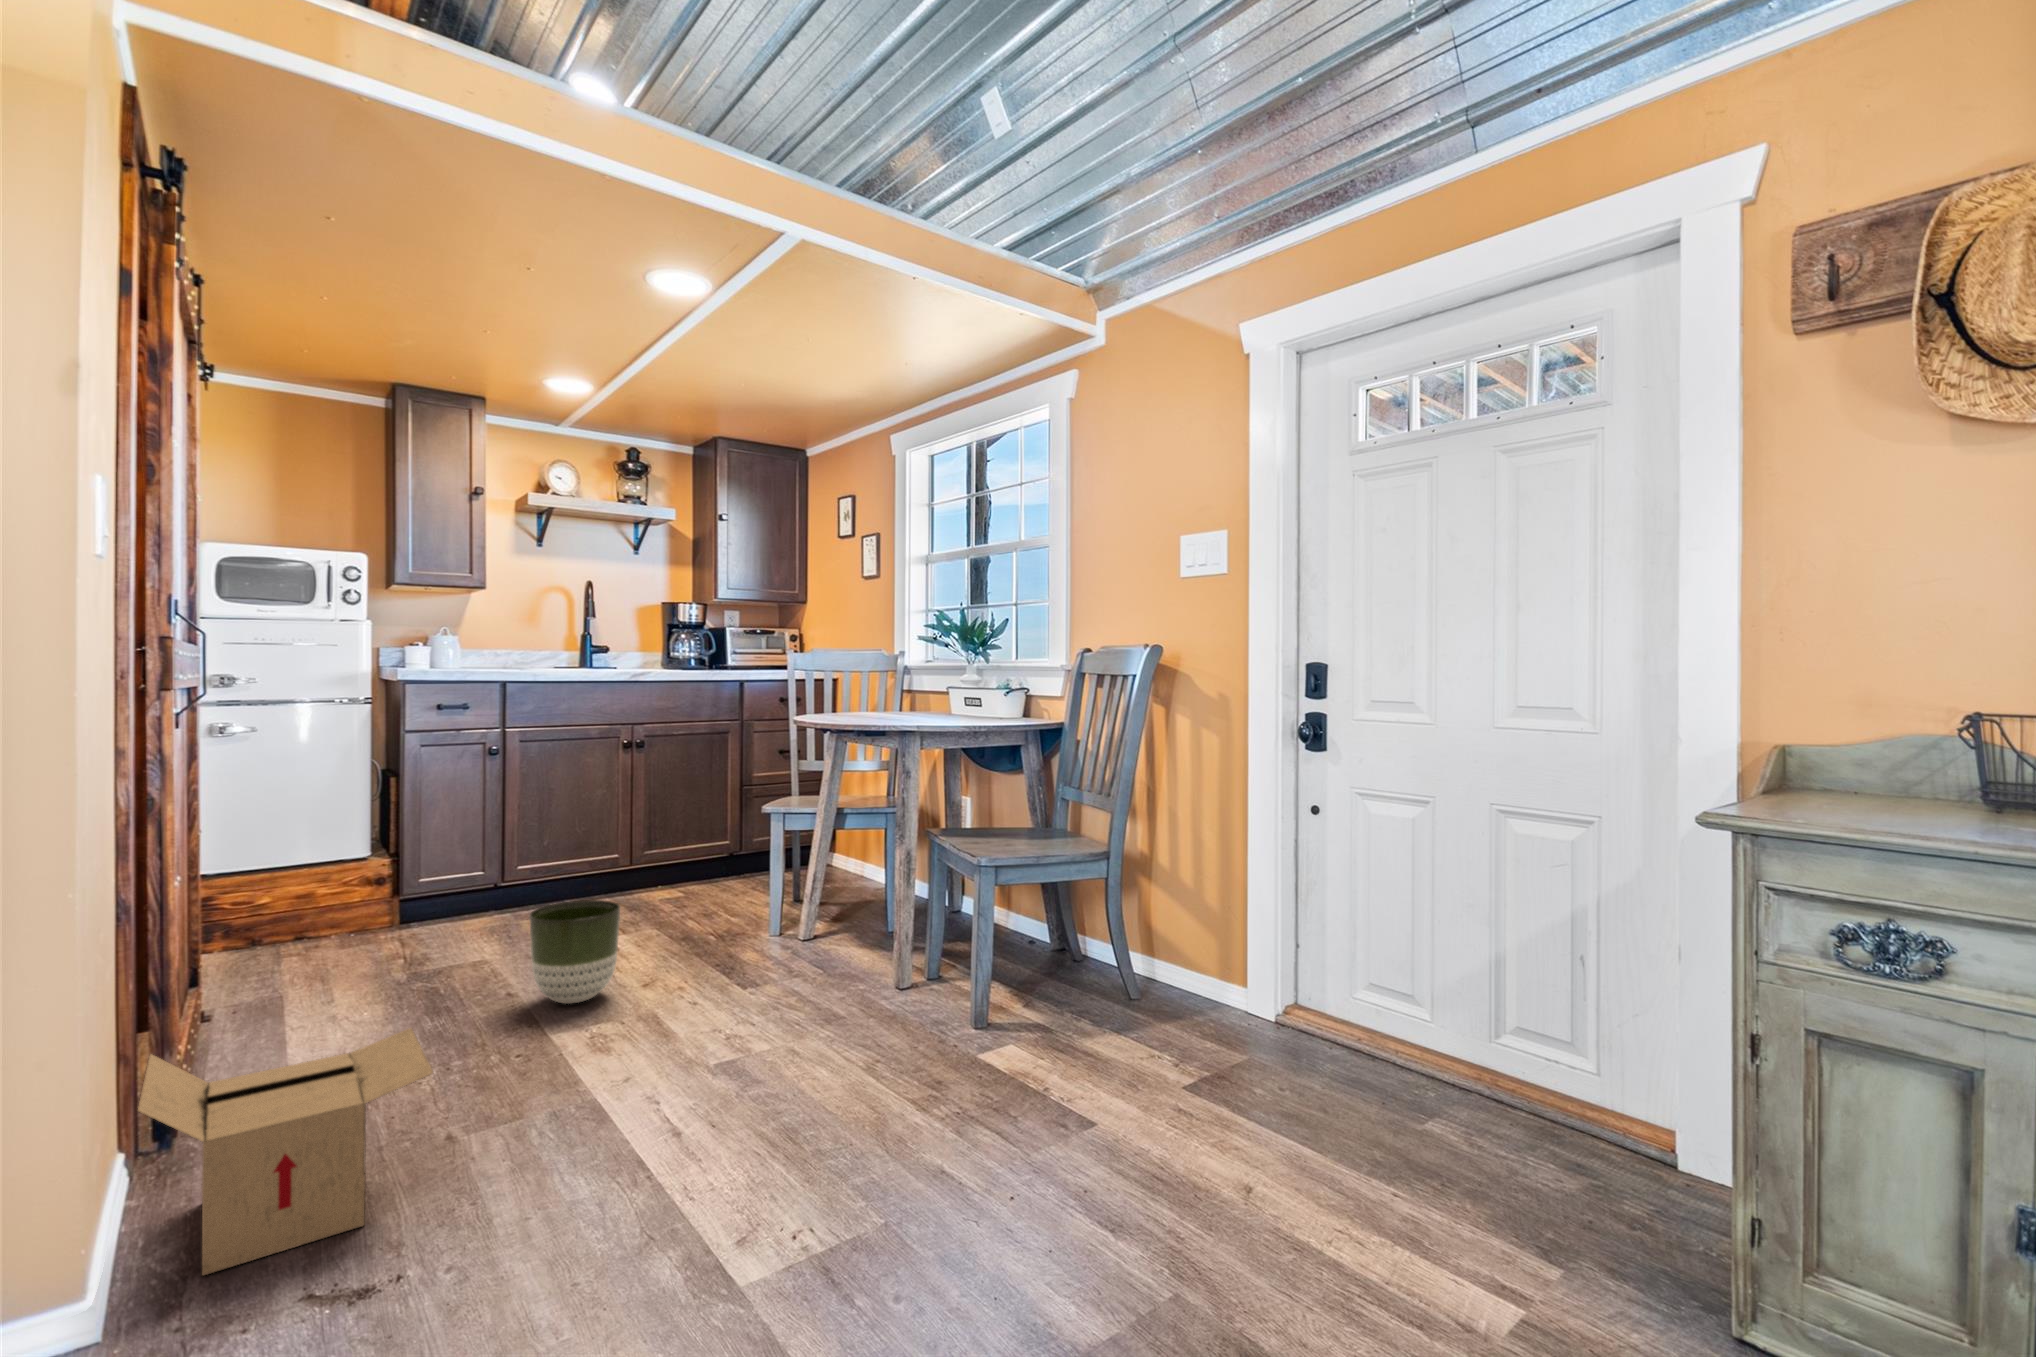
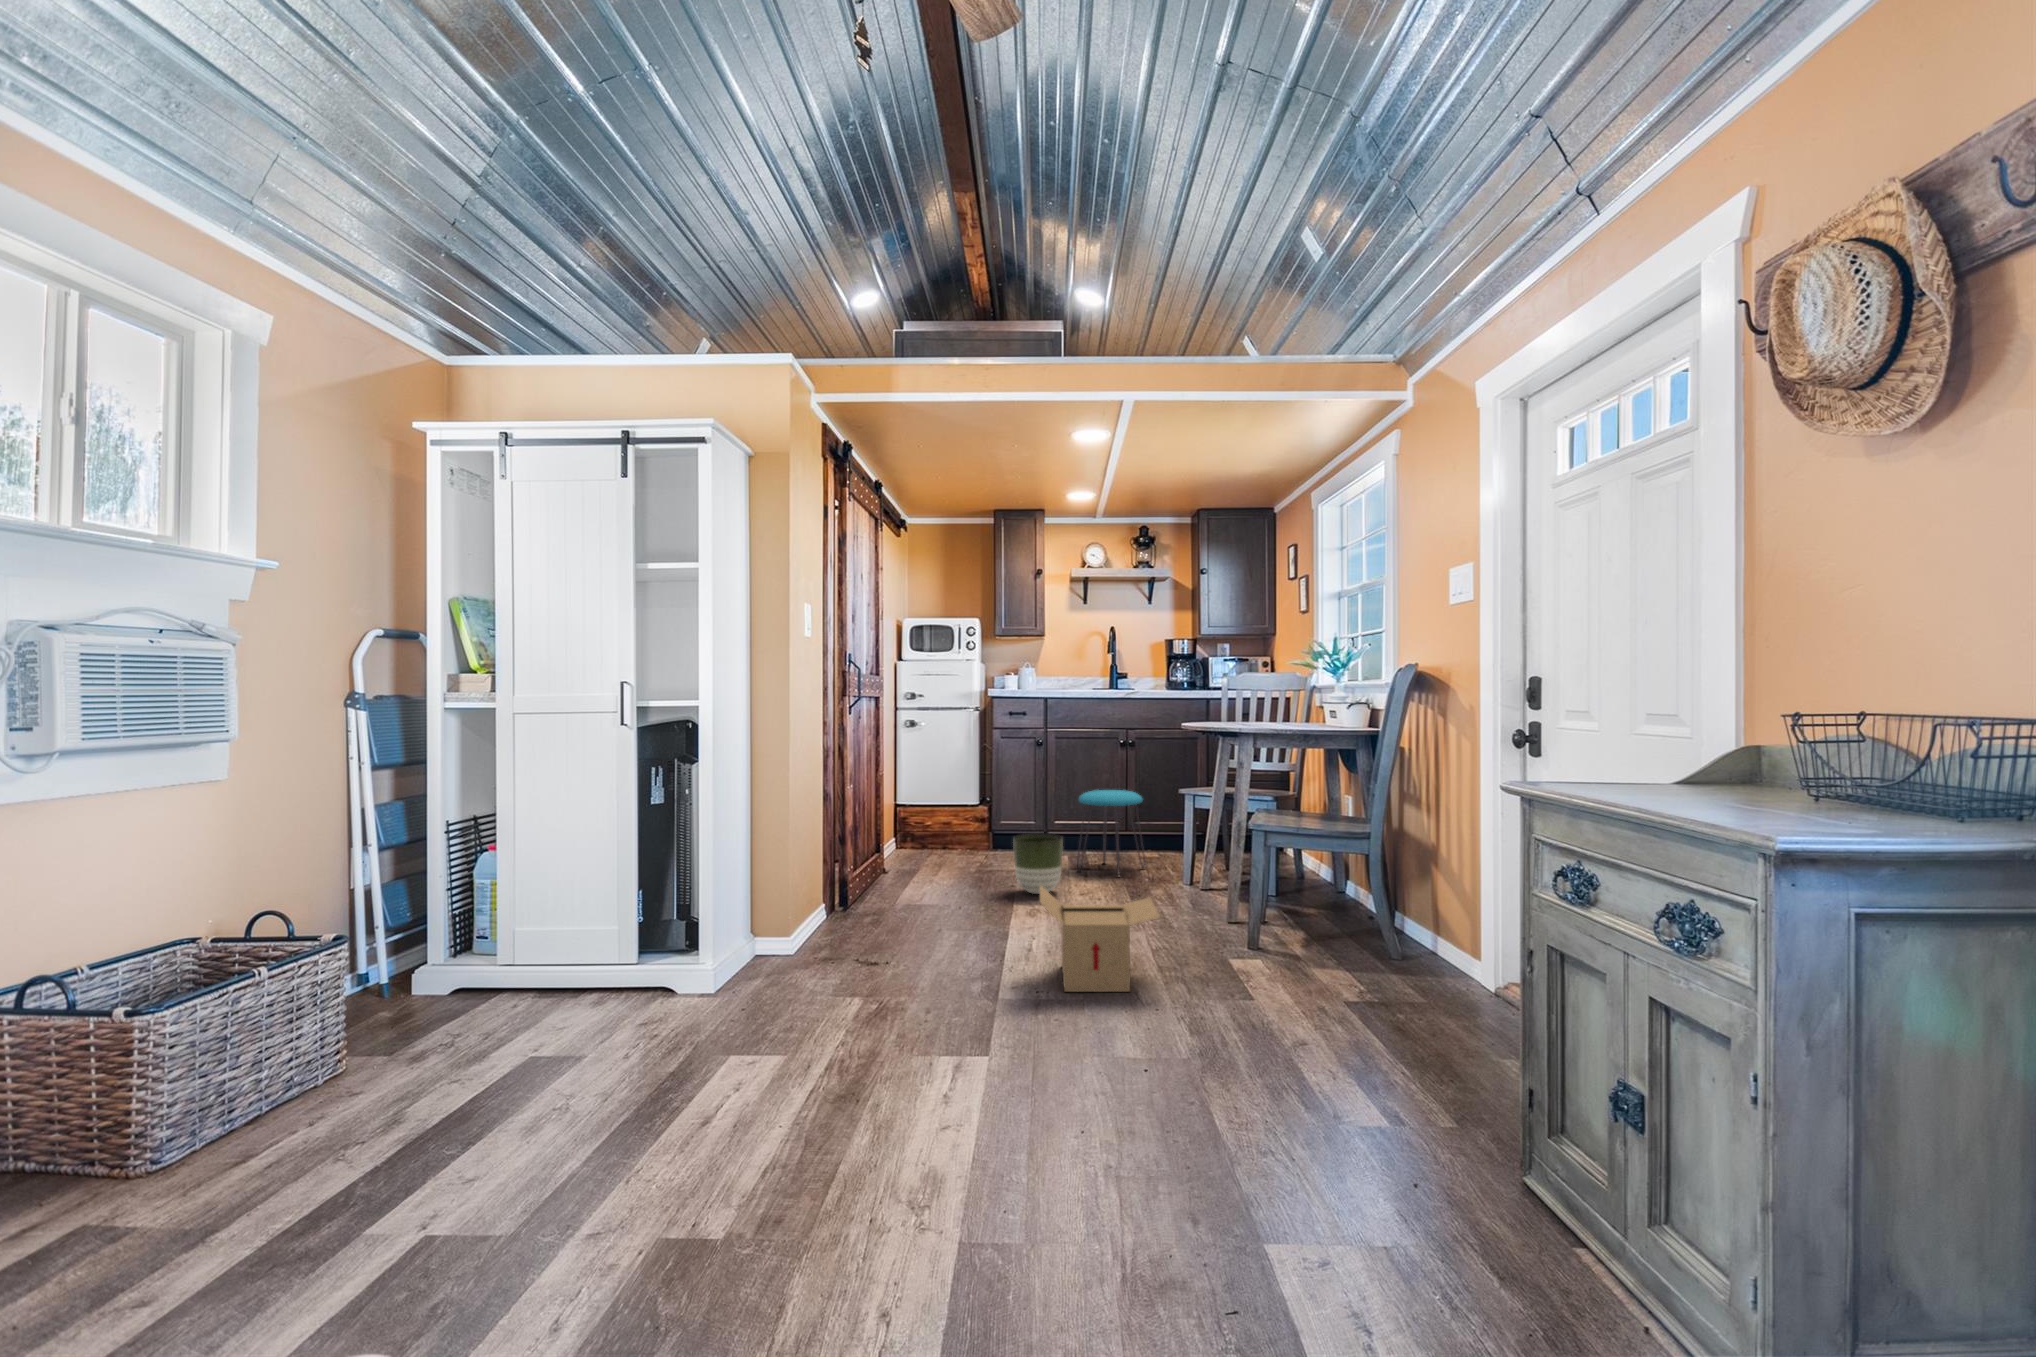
stool: none [598,817,702,948] -> present [1076,790,1145,877]
cardboard box: present [138,1028,433,1275] -> present [1040,885,1160,992]

